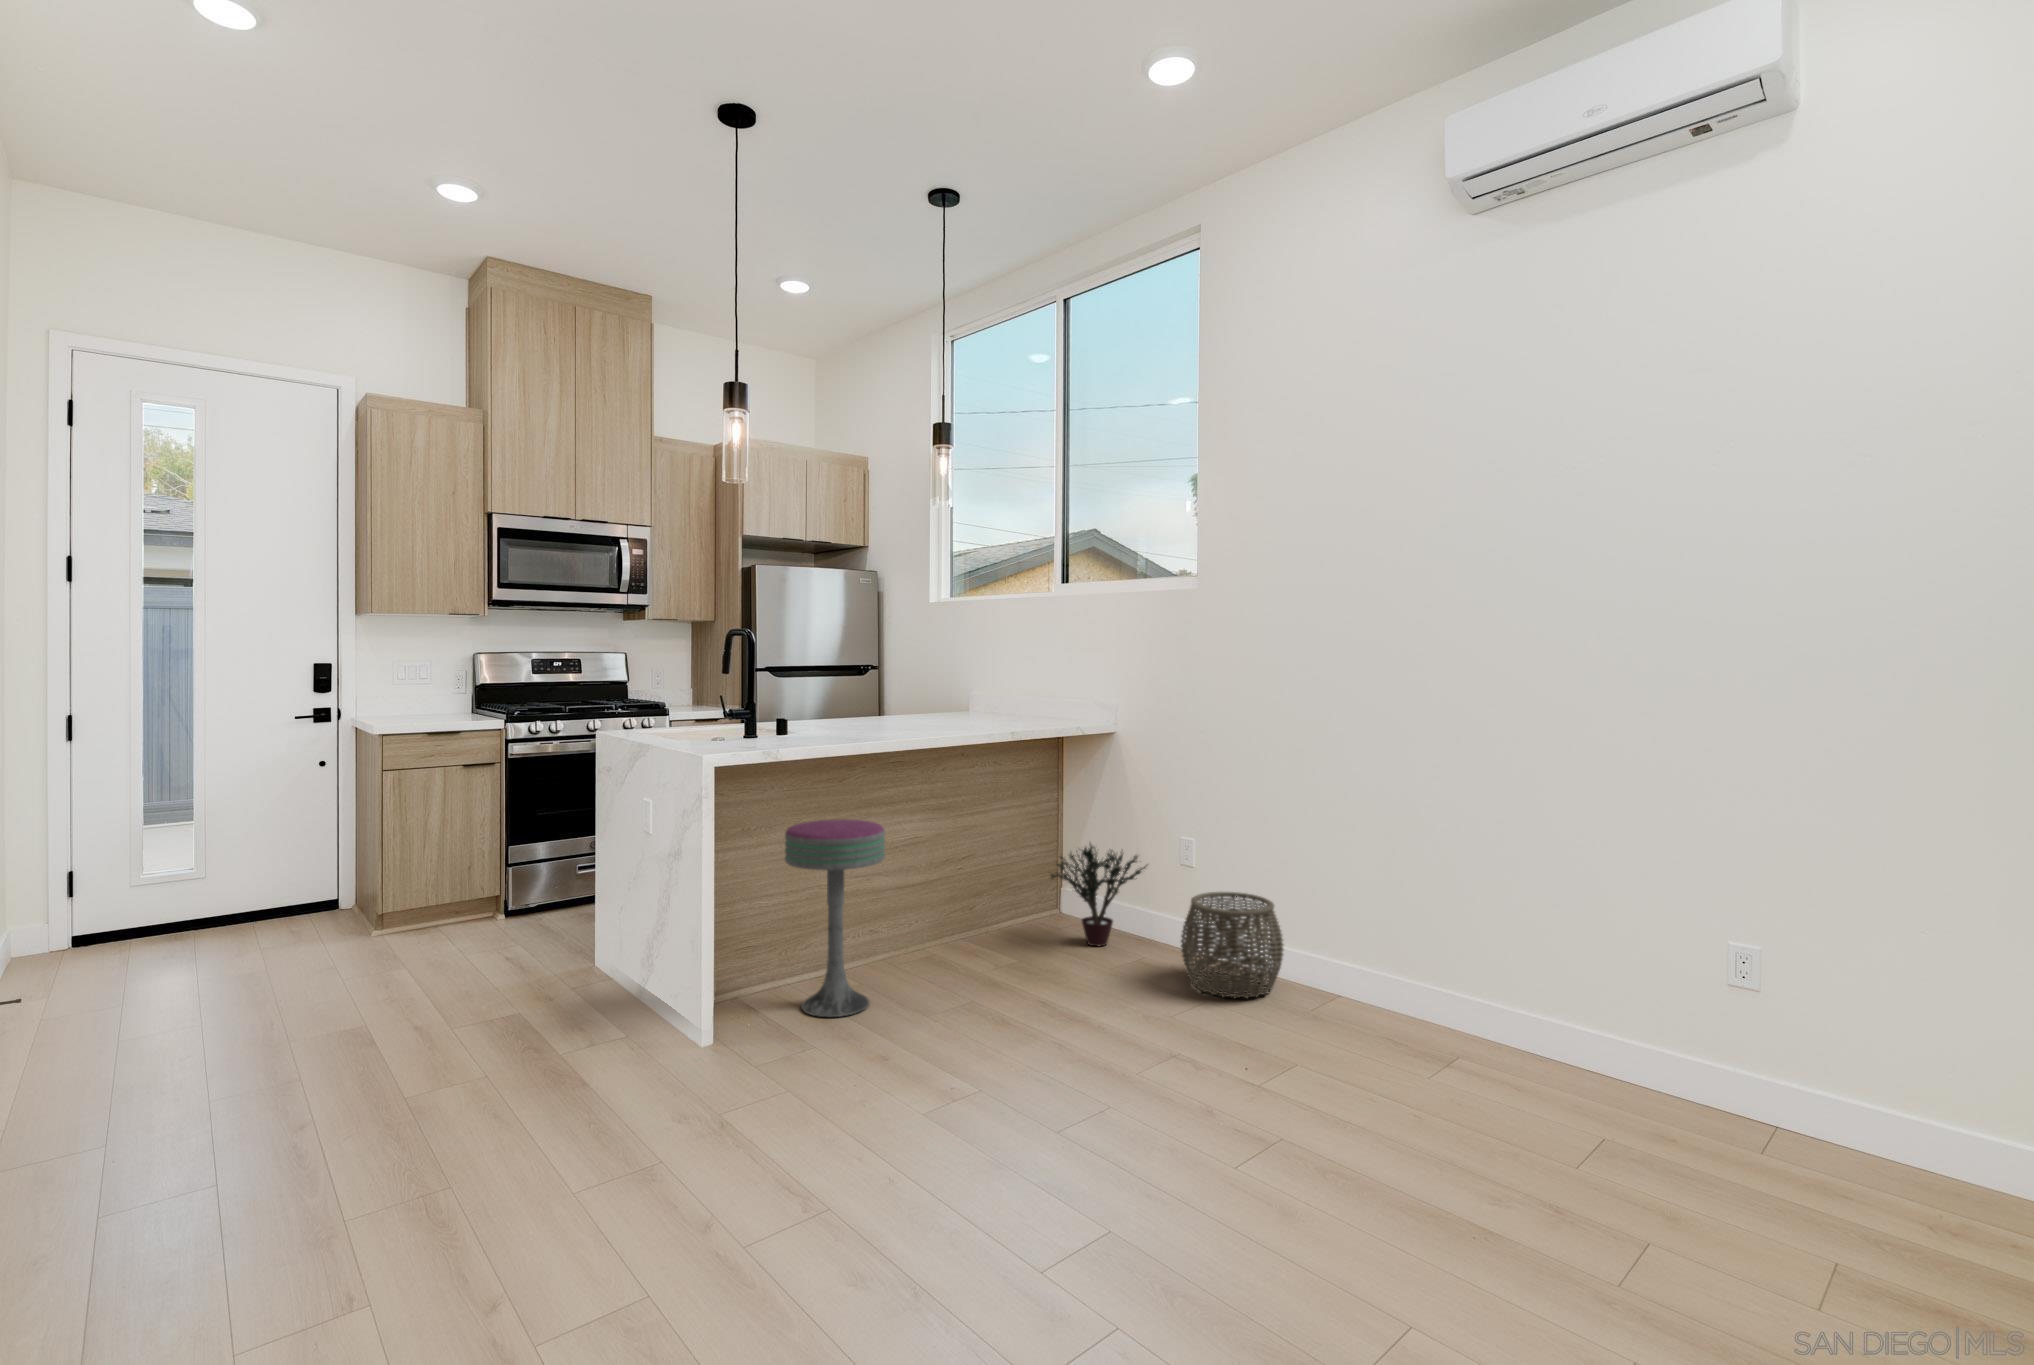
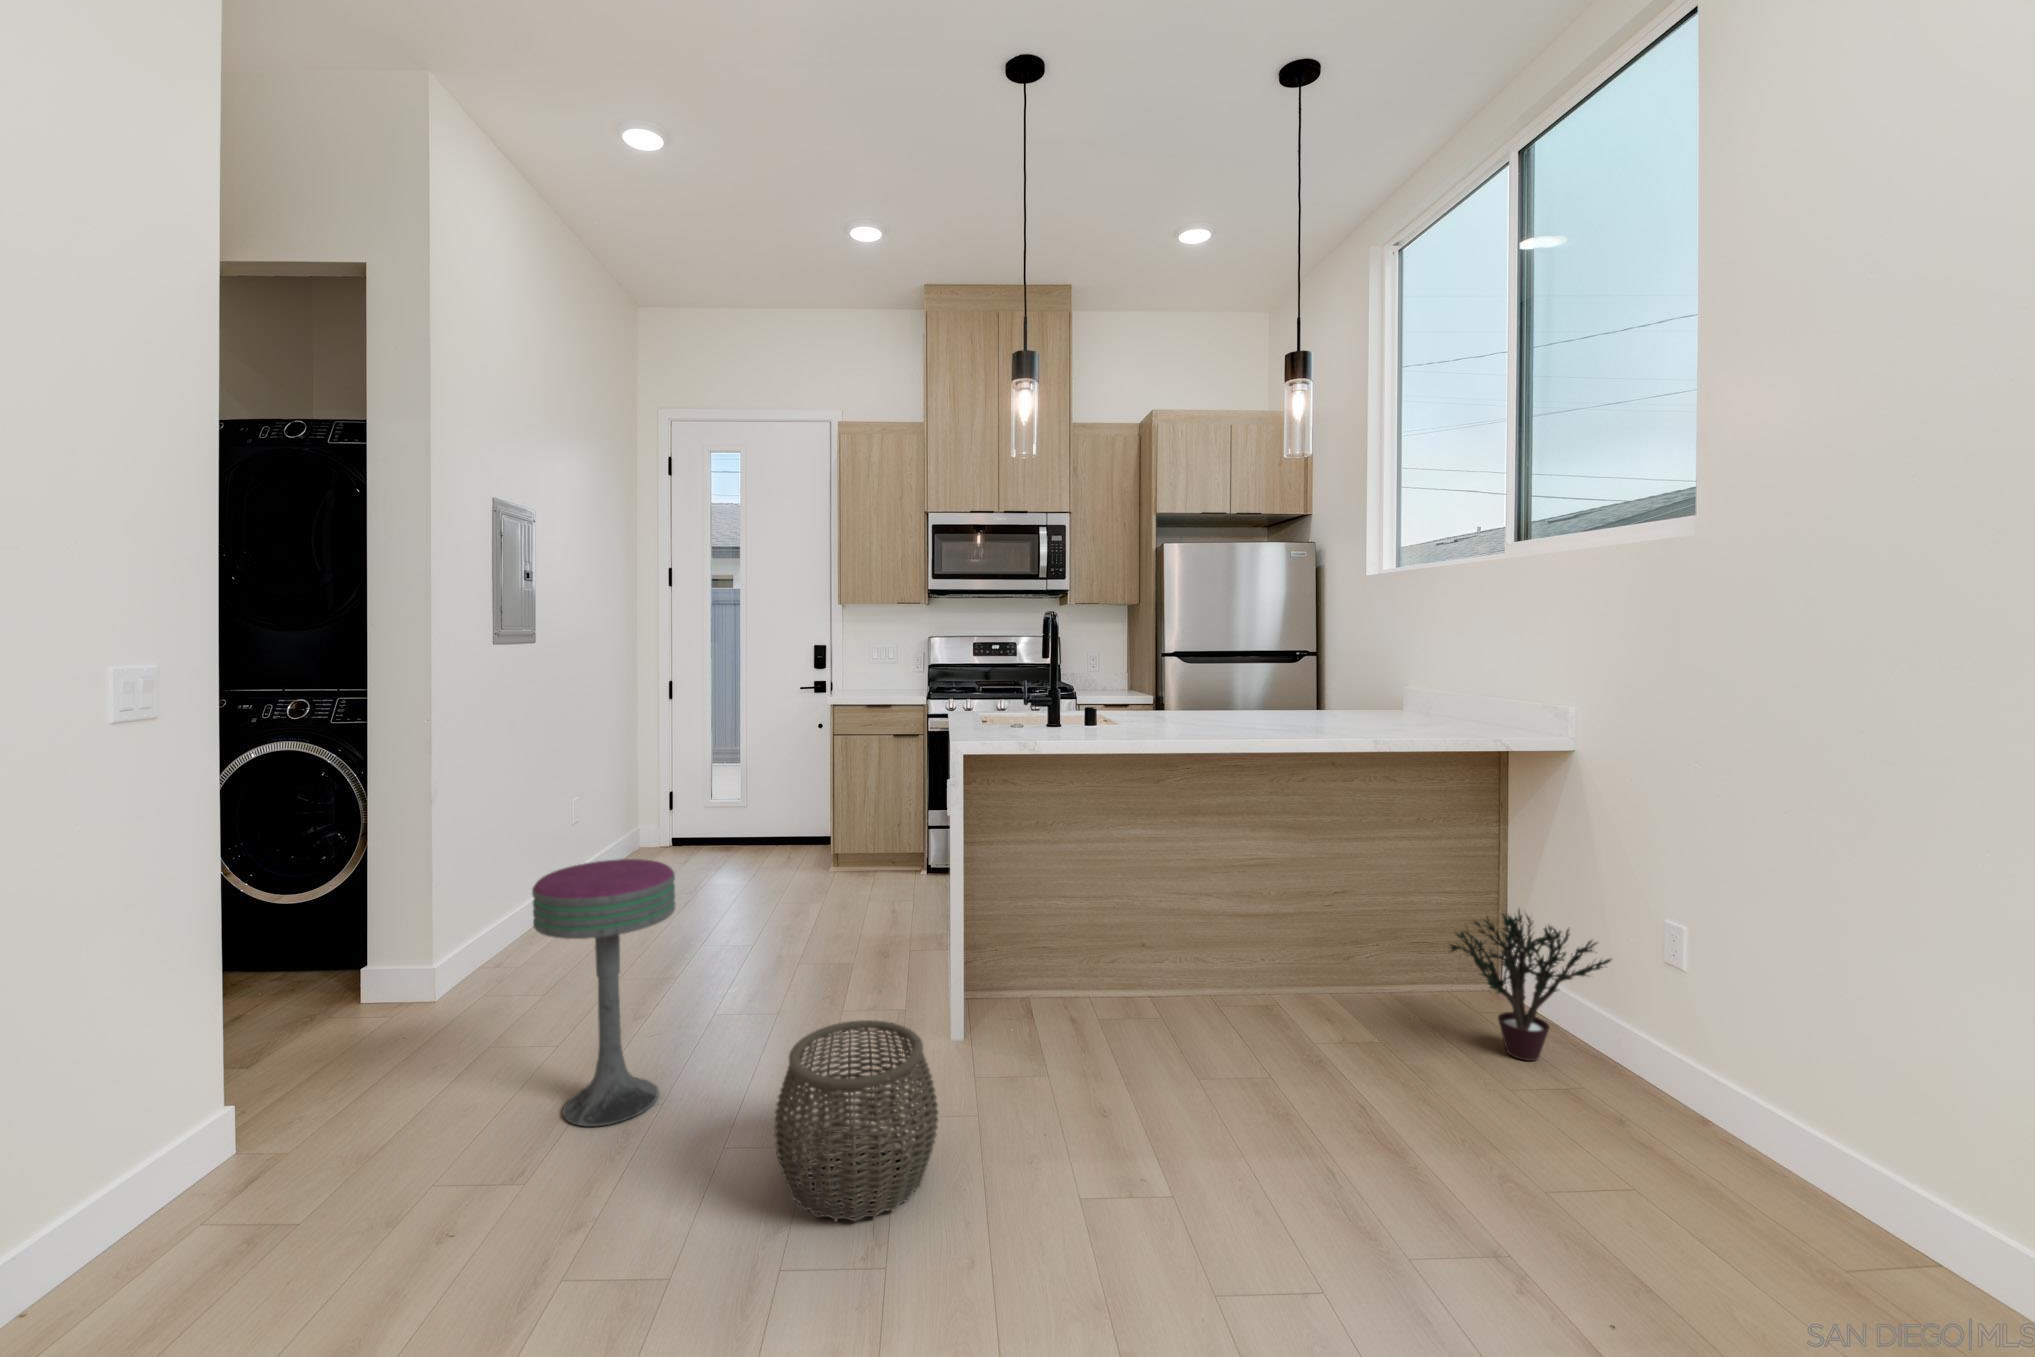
bar stool: present [785,819,885,1017] -> present [532,859,675,1126]
woven basket: present [1181,892,1284,998] -> present [774,1020,939,1222]

